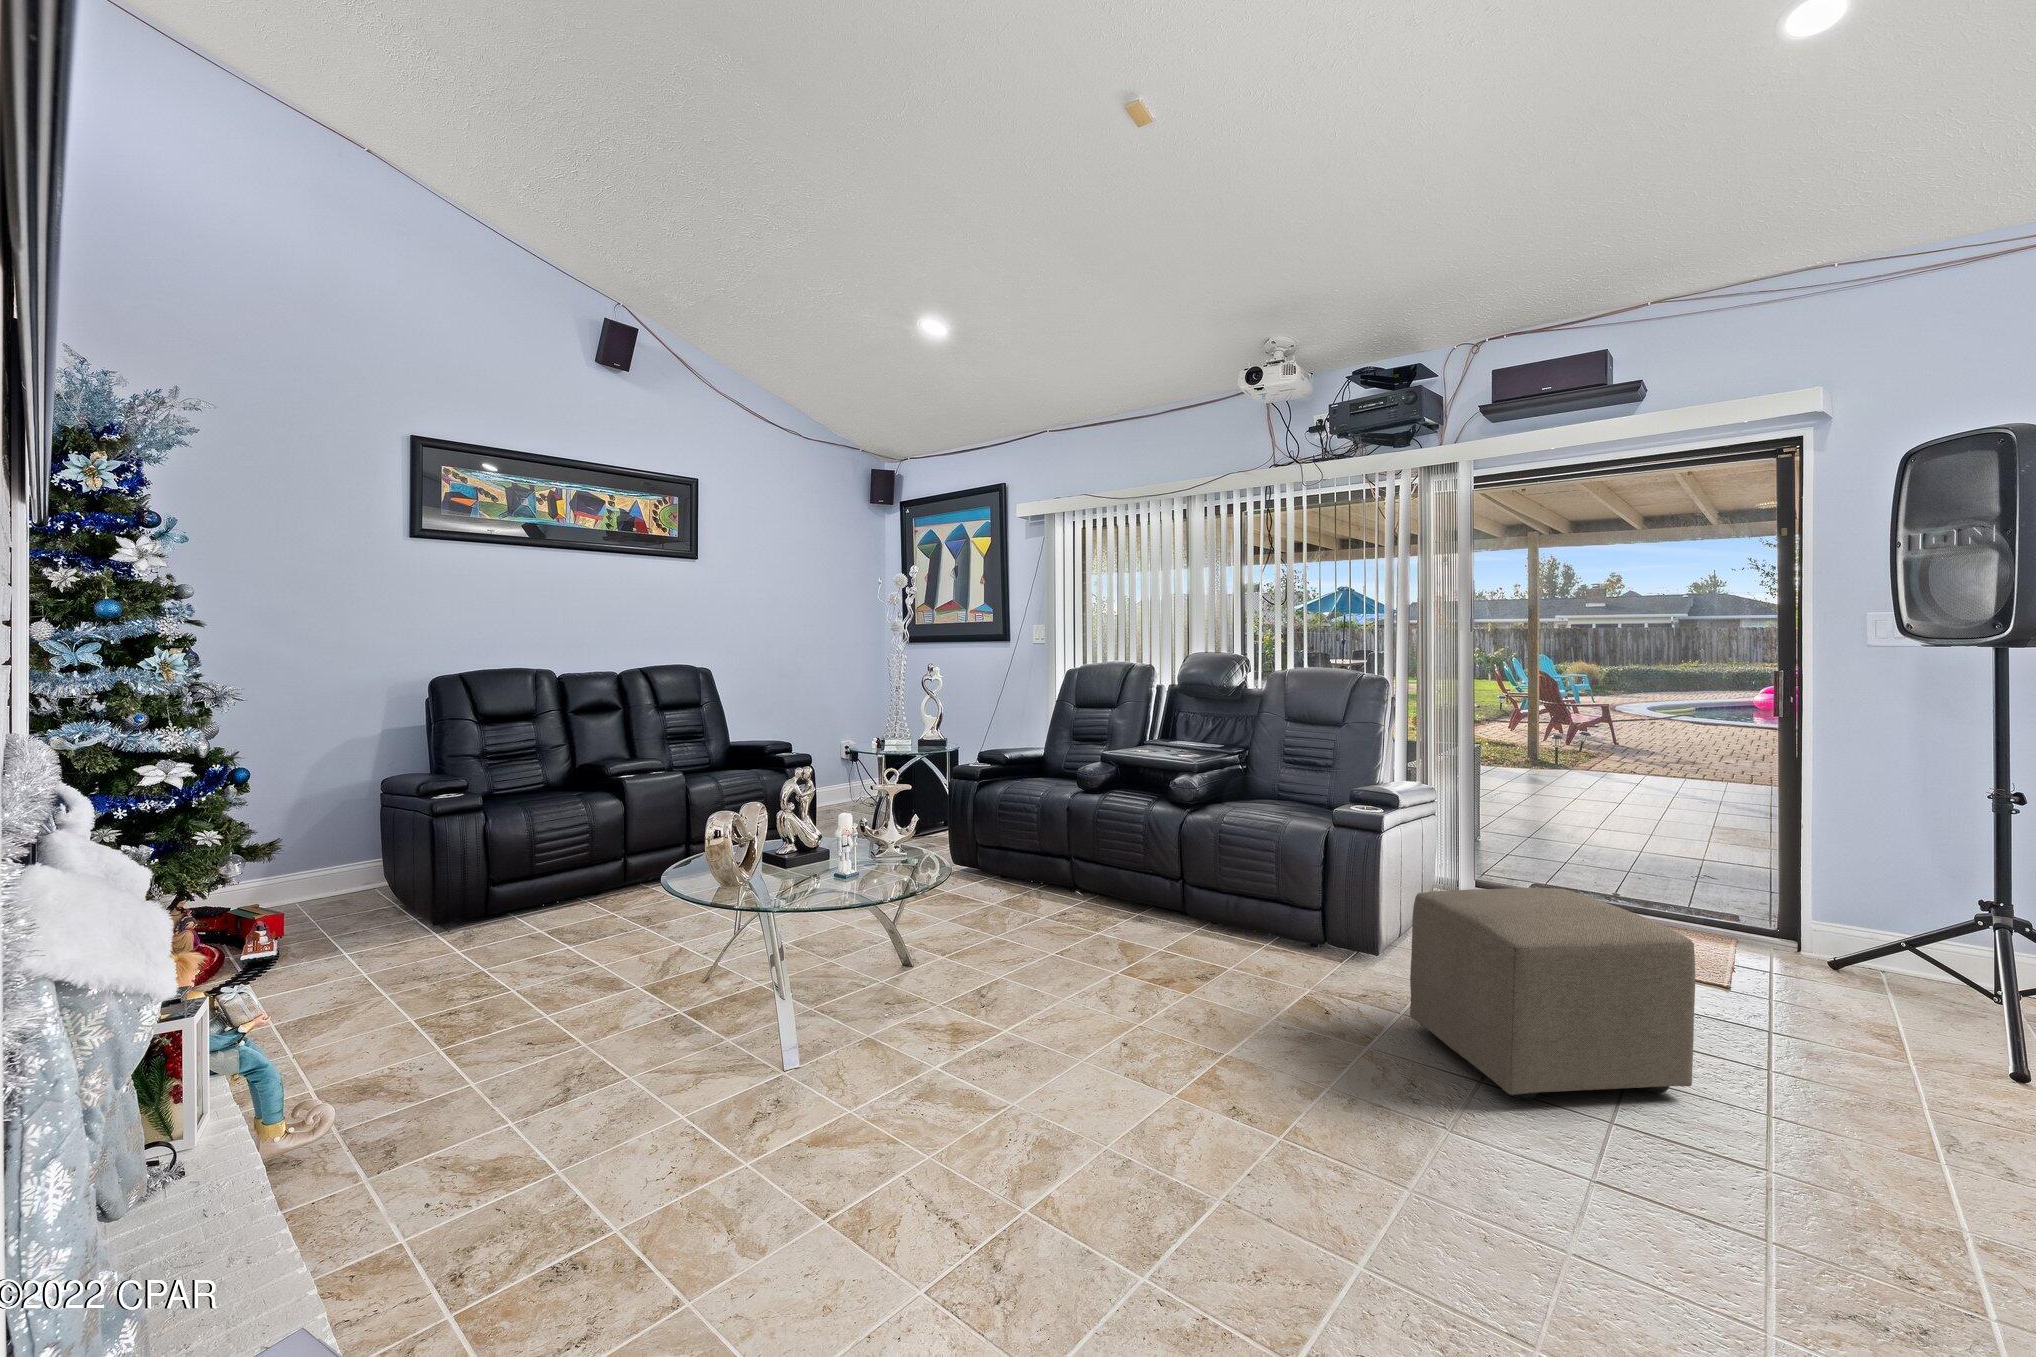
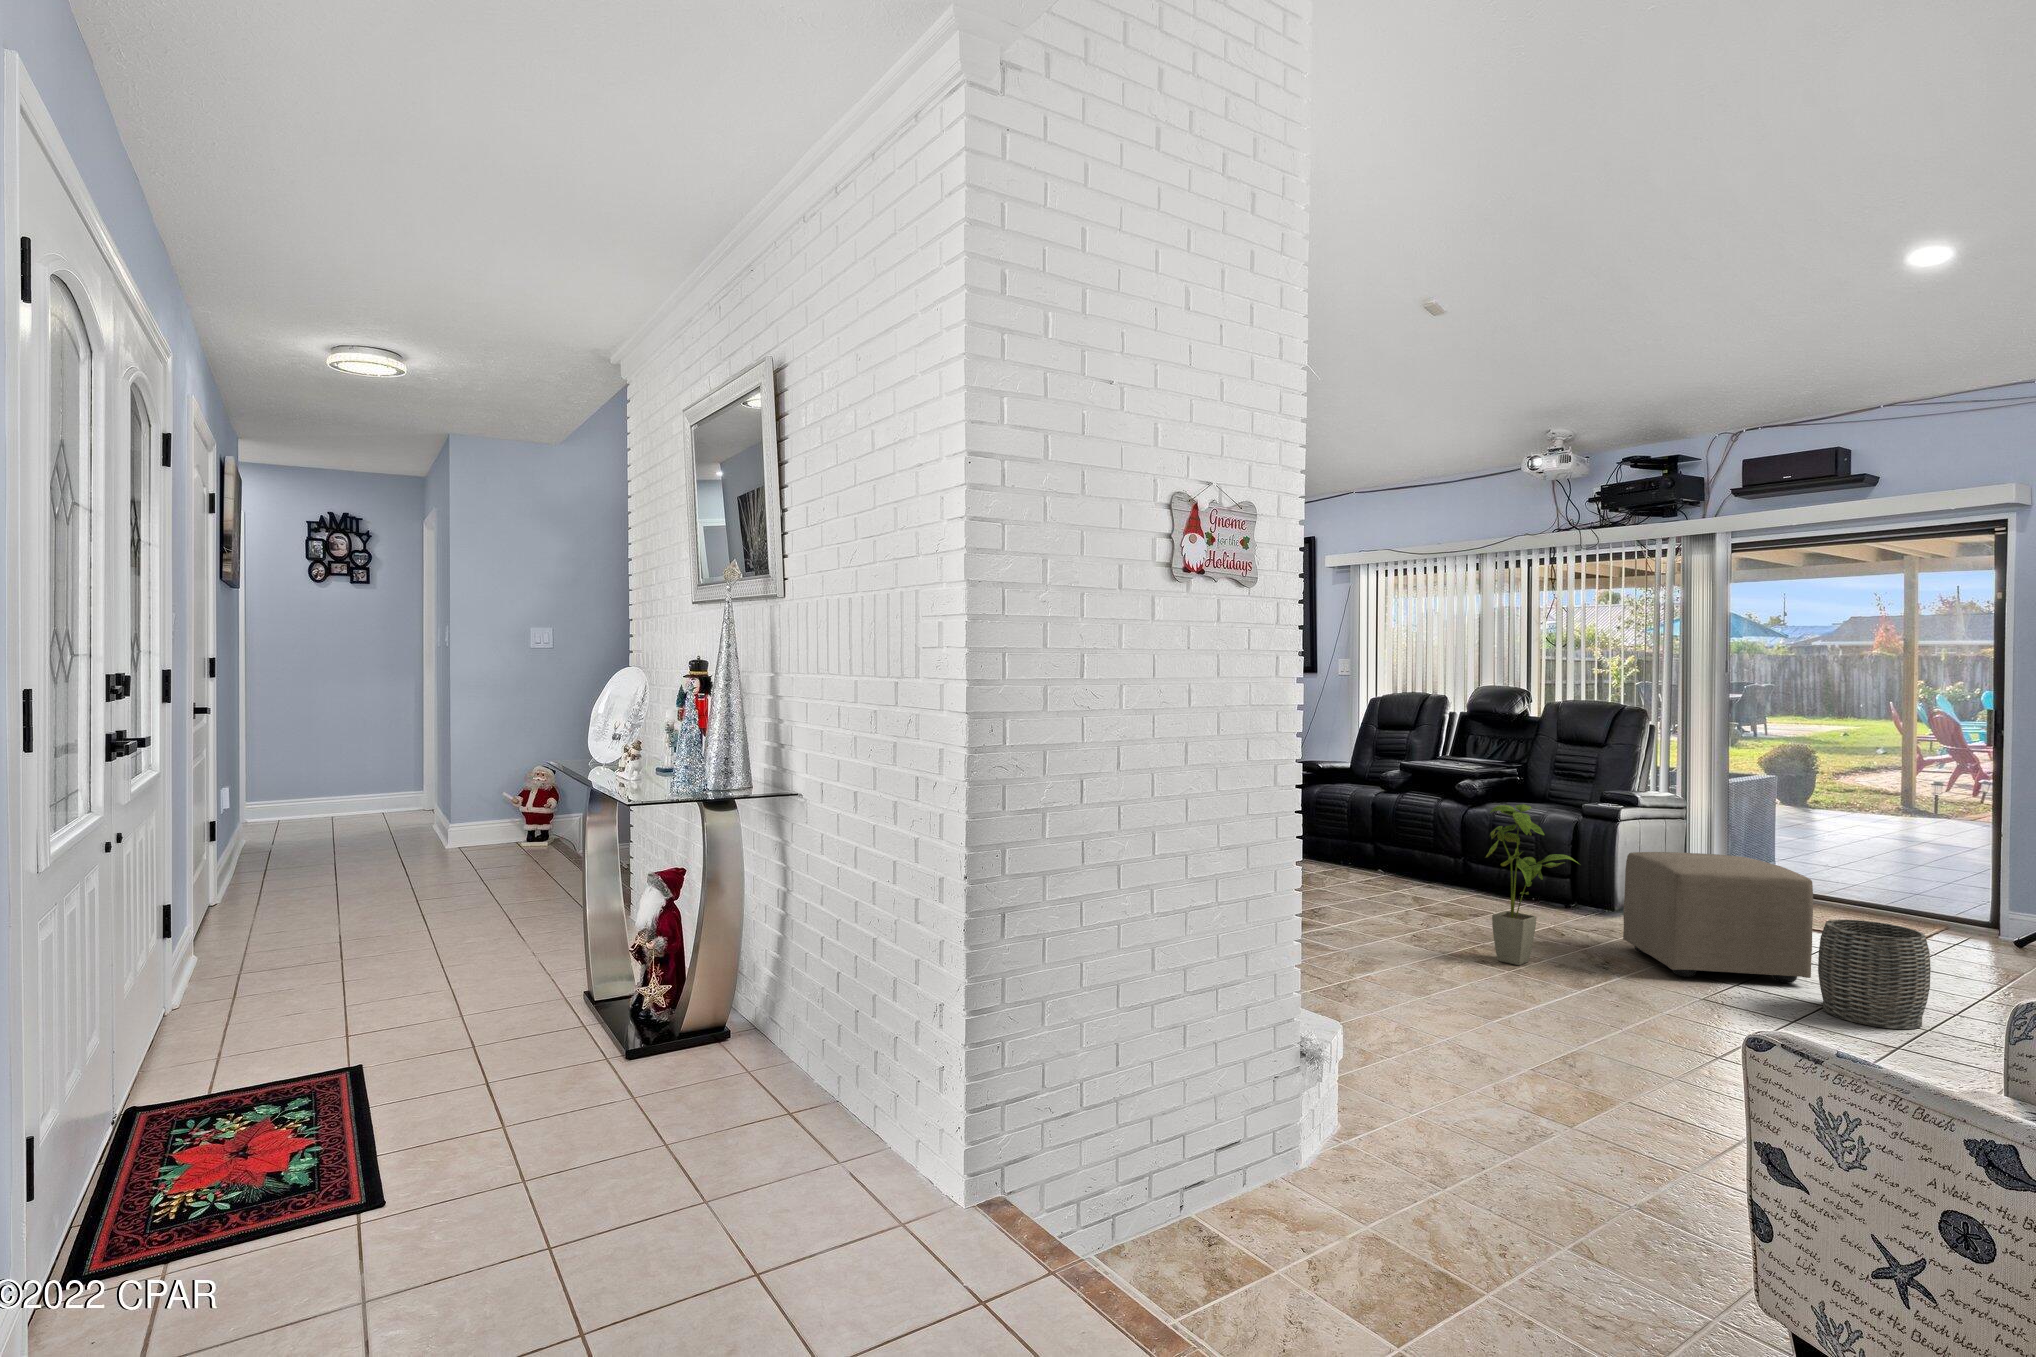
house plant: none [1232,848,1375,1101] -> present [1486,804,1579,965]
woven basket: none [1738,1012,1926,1214] -> present [1818,920,1931,1029]

